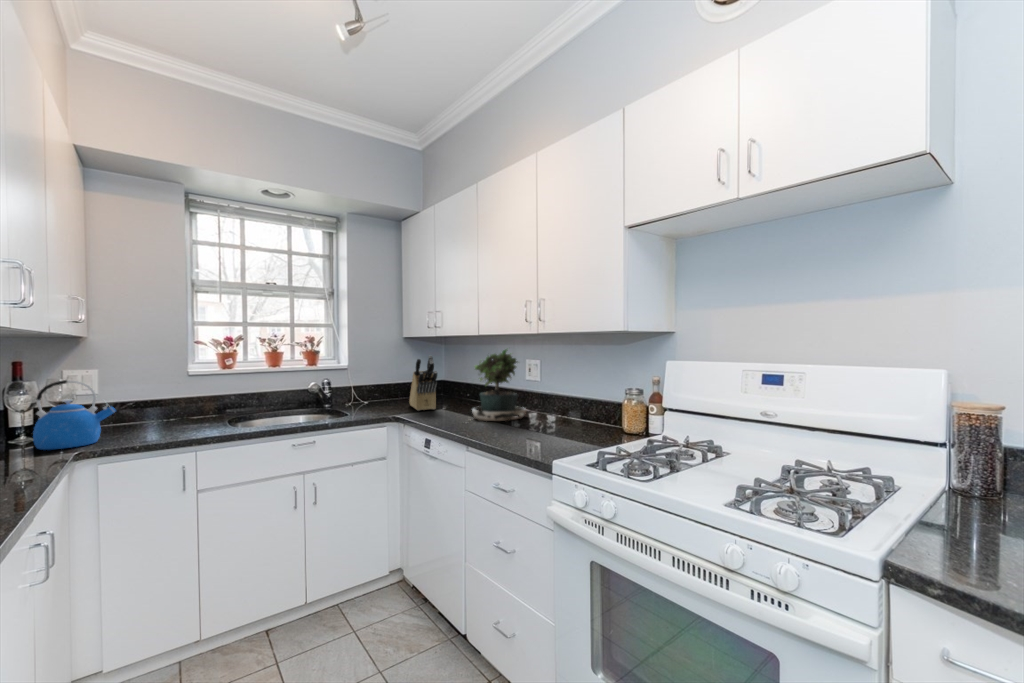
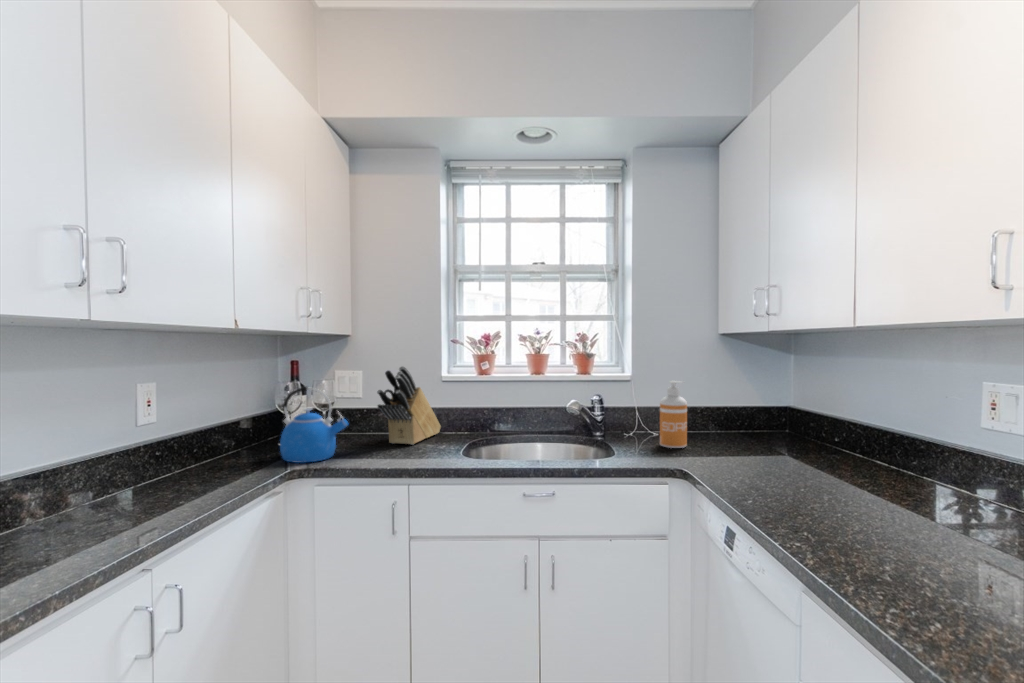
potted plant: present [472,348,527,421] -> none [787,375,952,534]
knife block: present [409,356,438,411] -> present [377,366,441,445]
soap dispenser: none [372,365,390,408] -> present [660,381,687,448]

